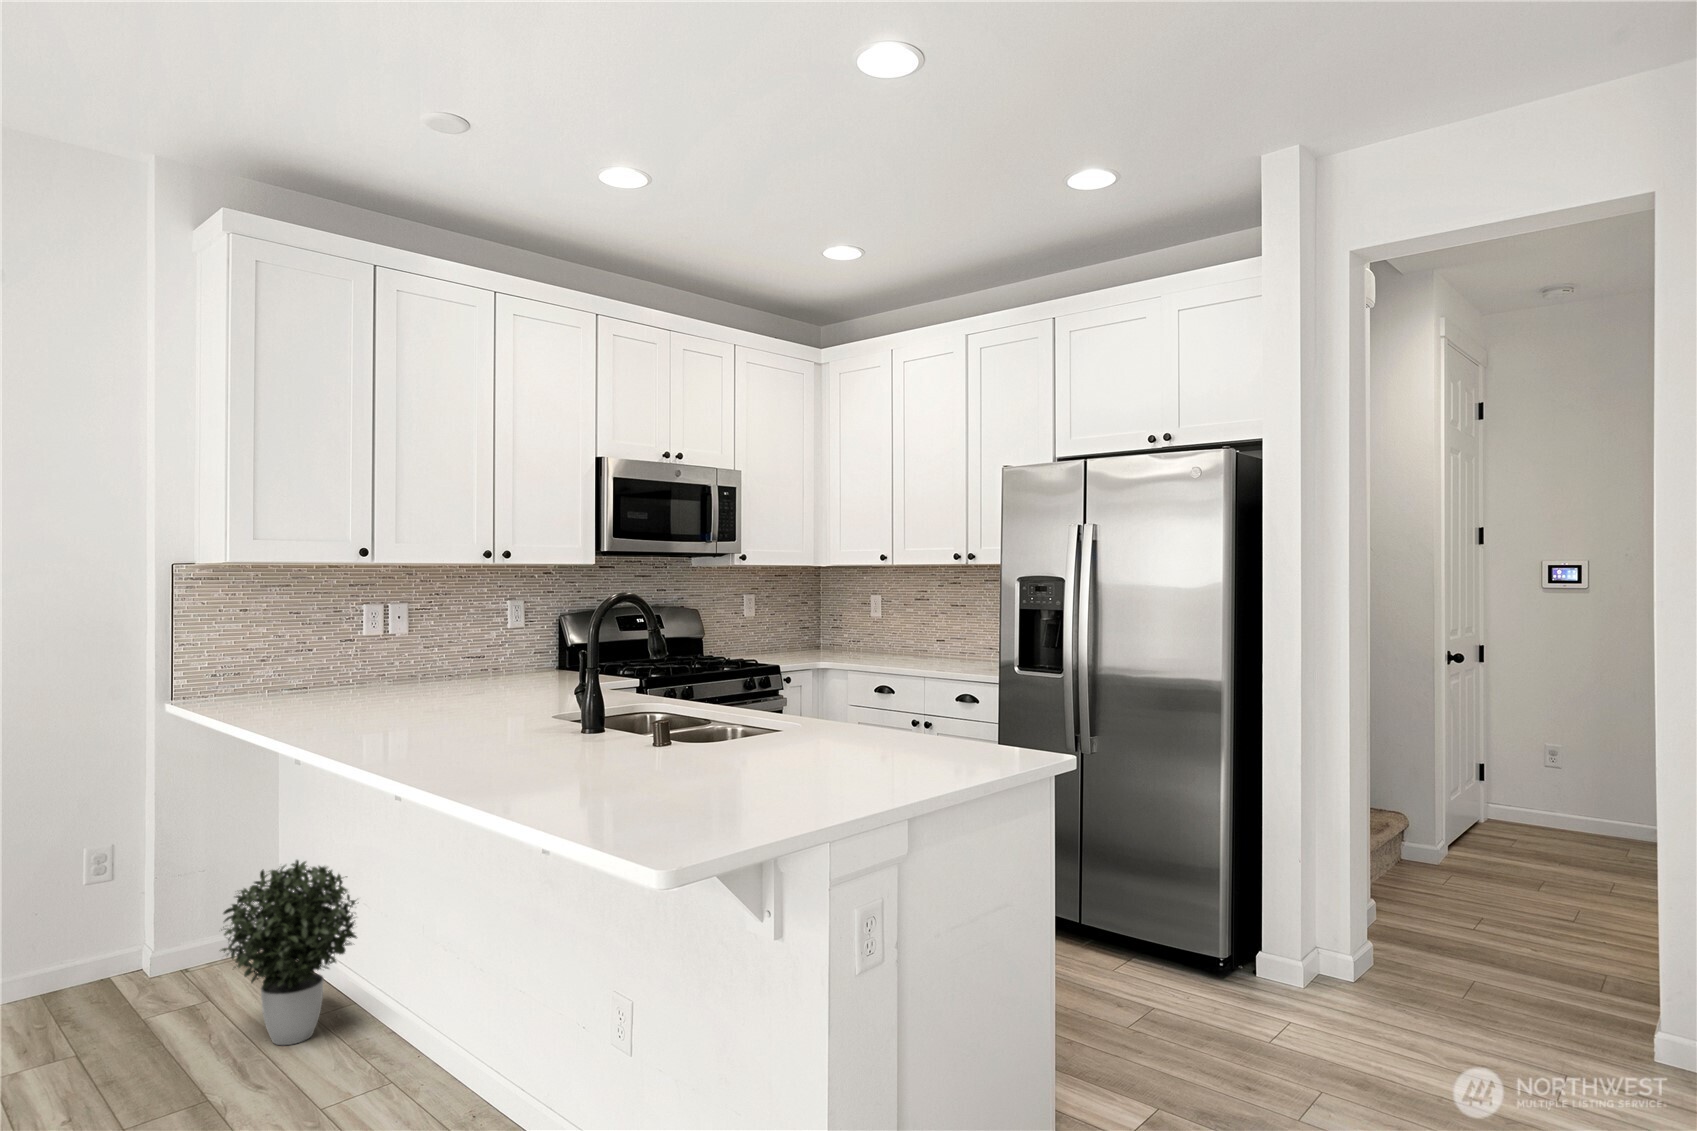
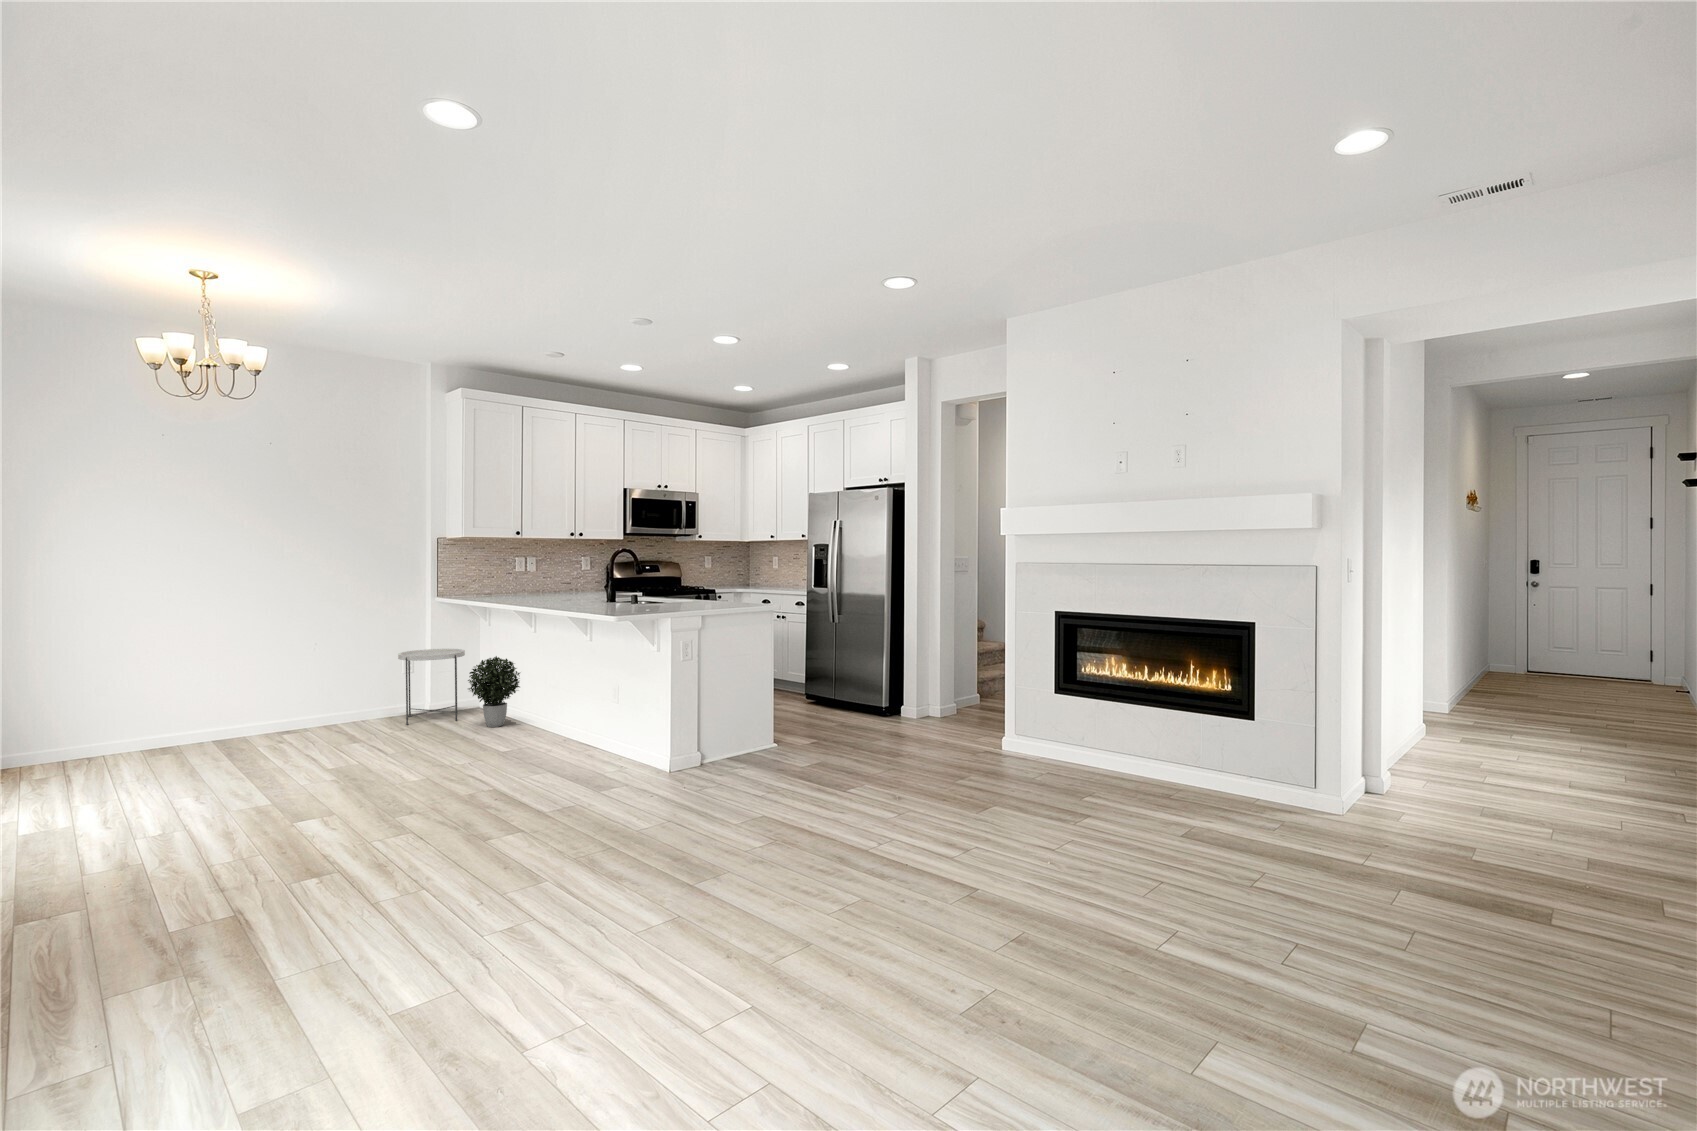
side table: none [57,825,229,1035] -> present [398,649,465,725]

